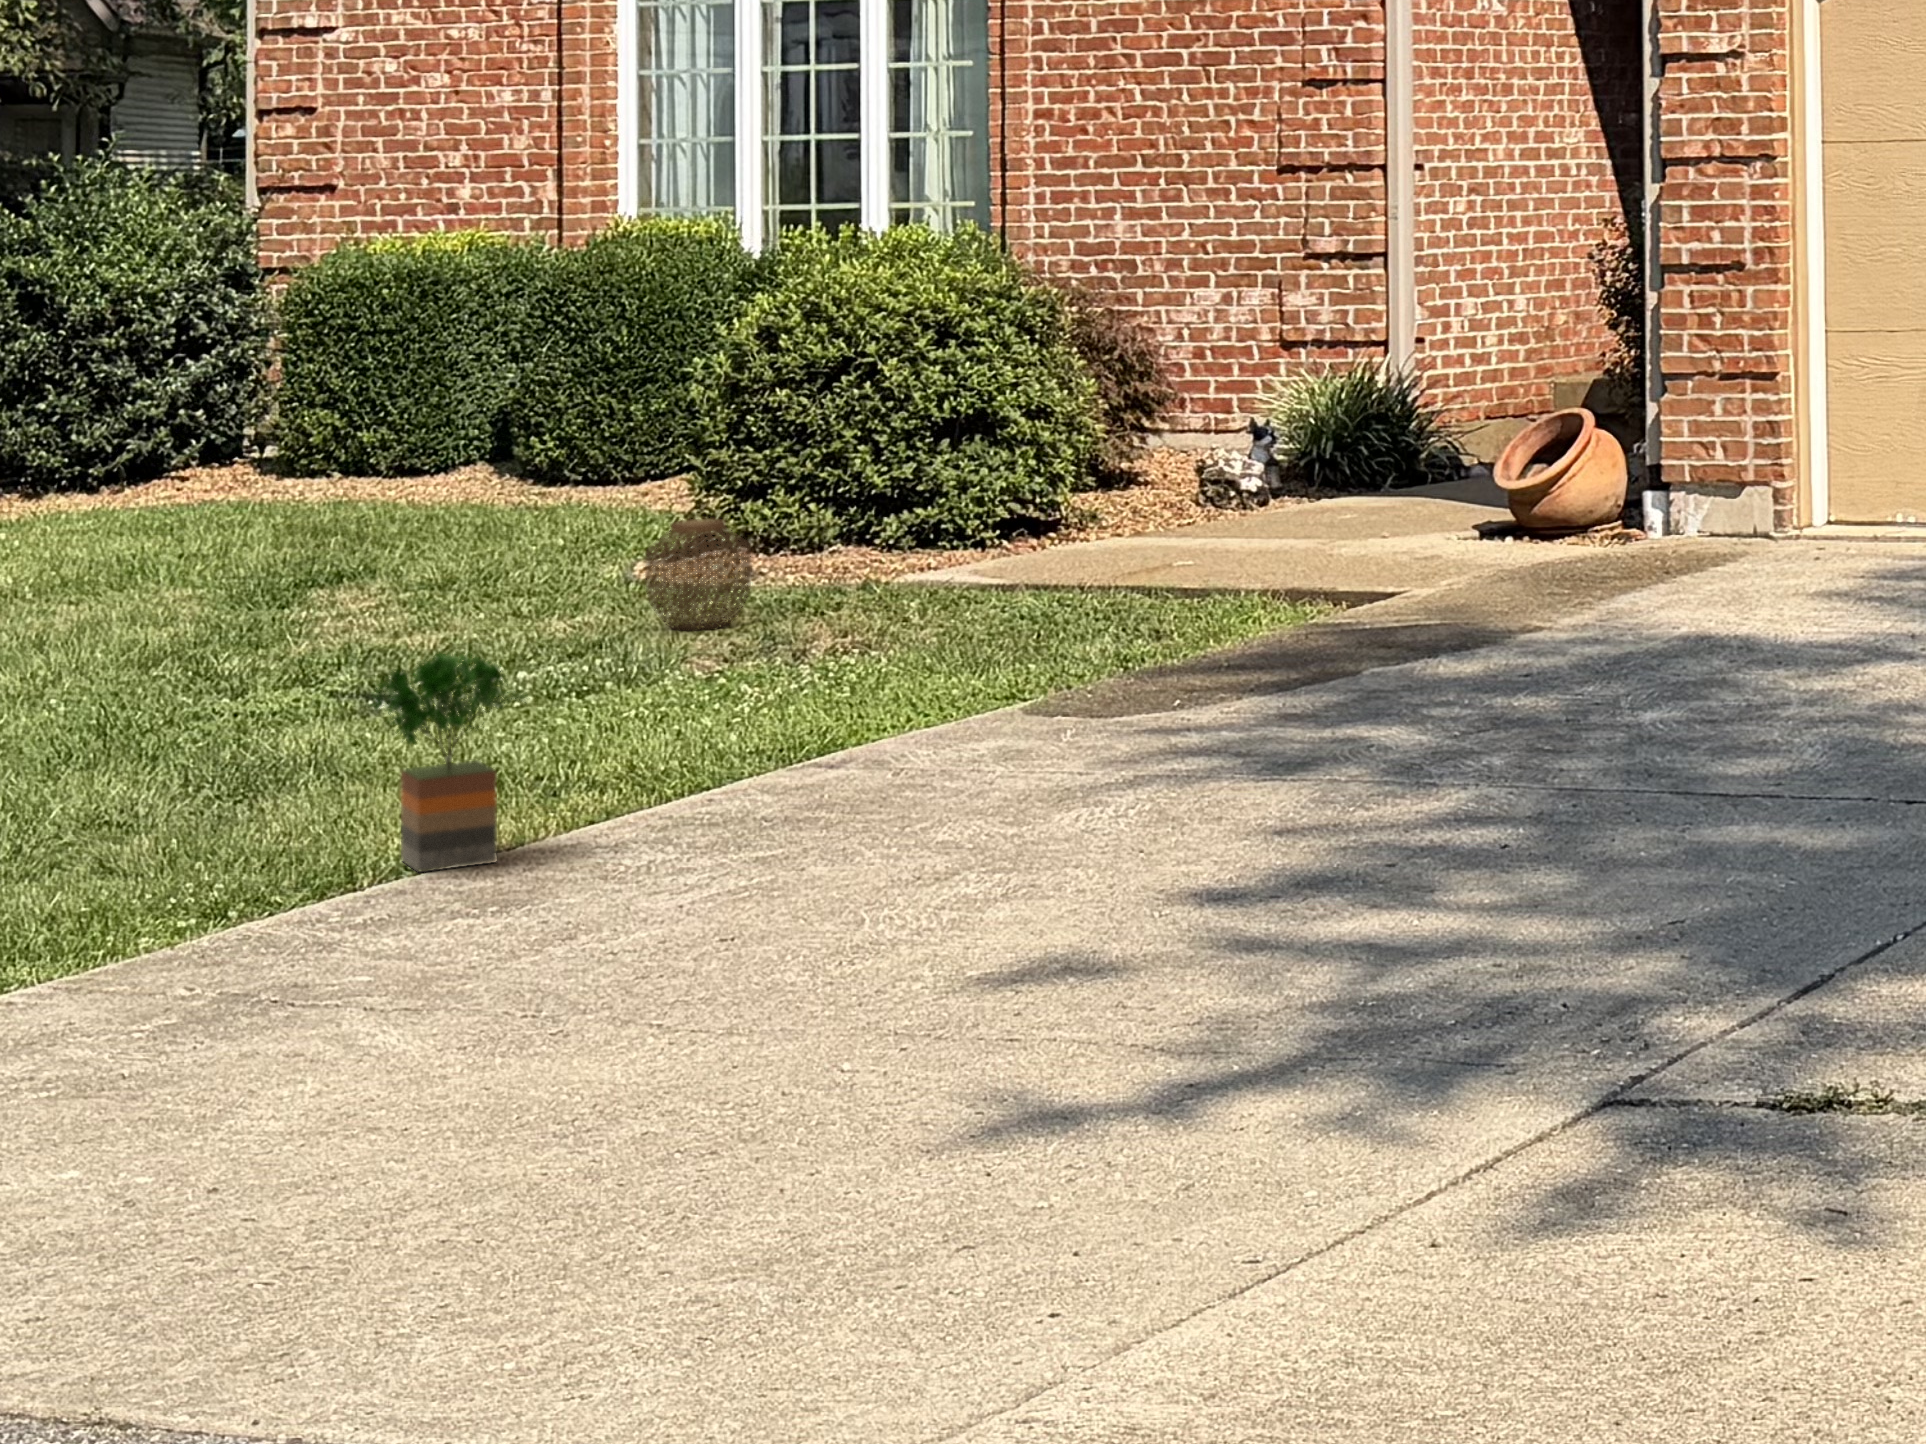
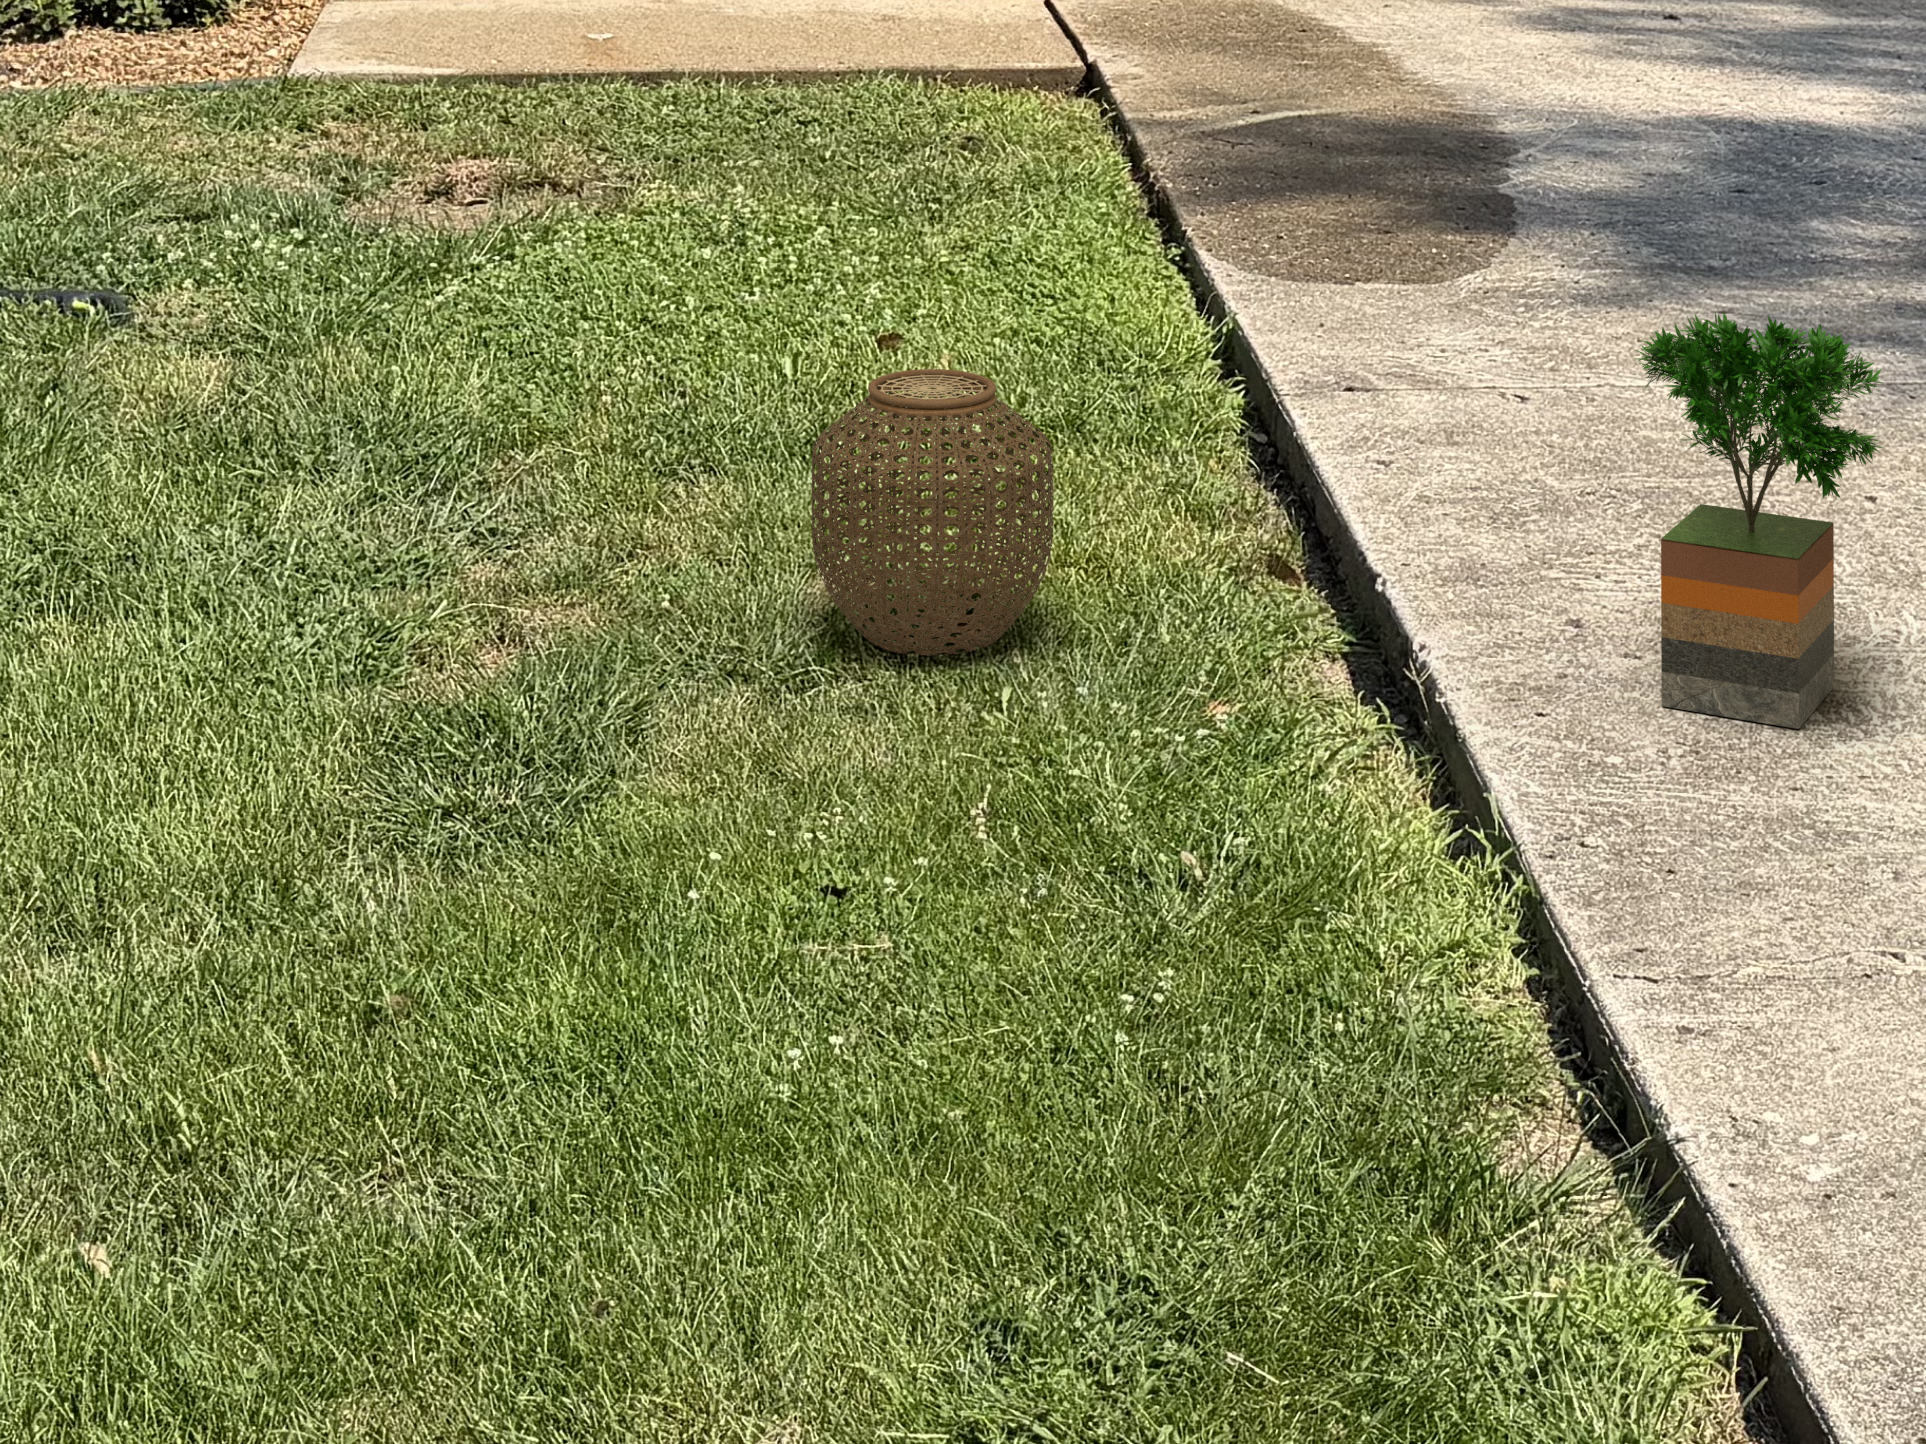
woven basket: present [645,518,752,631] -> present [812,369,1054,655]

